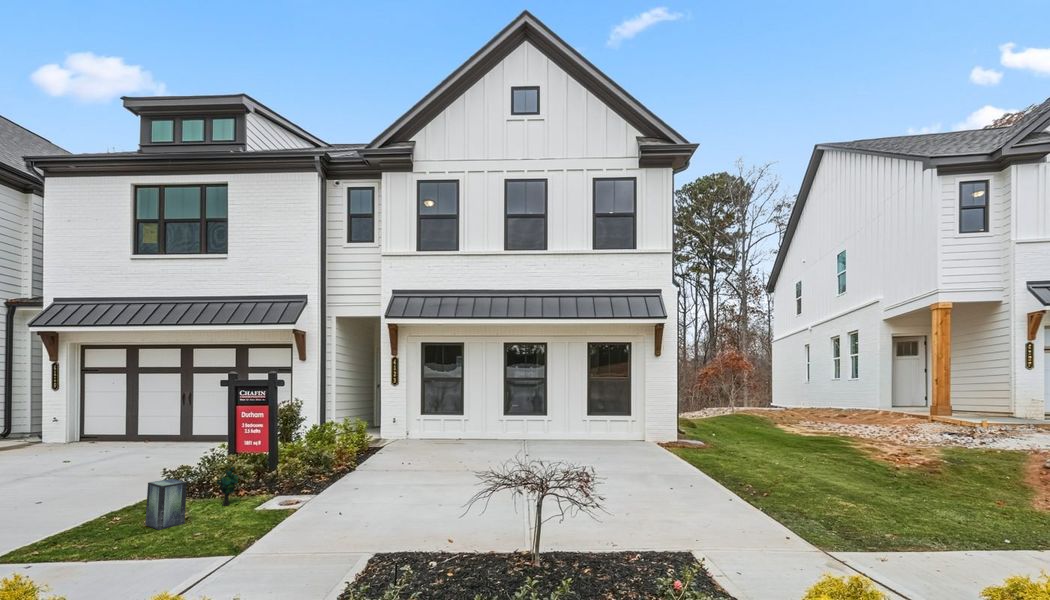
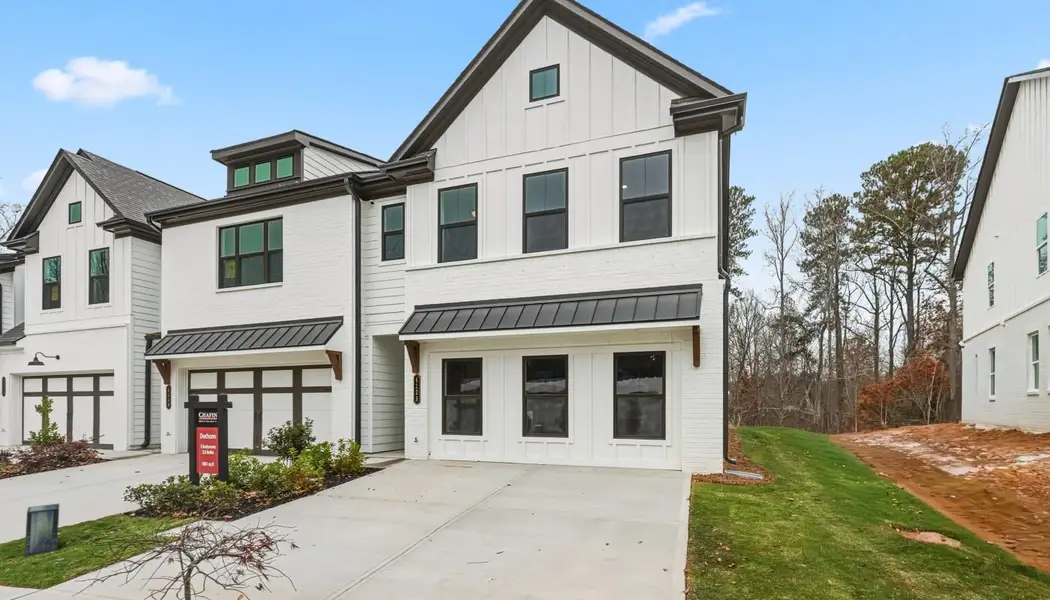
decorative plant: present [217,467,239,506] -> none [118,492,145,532]

